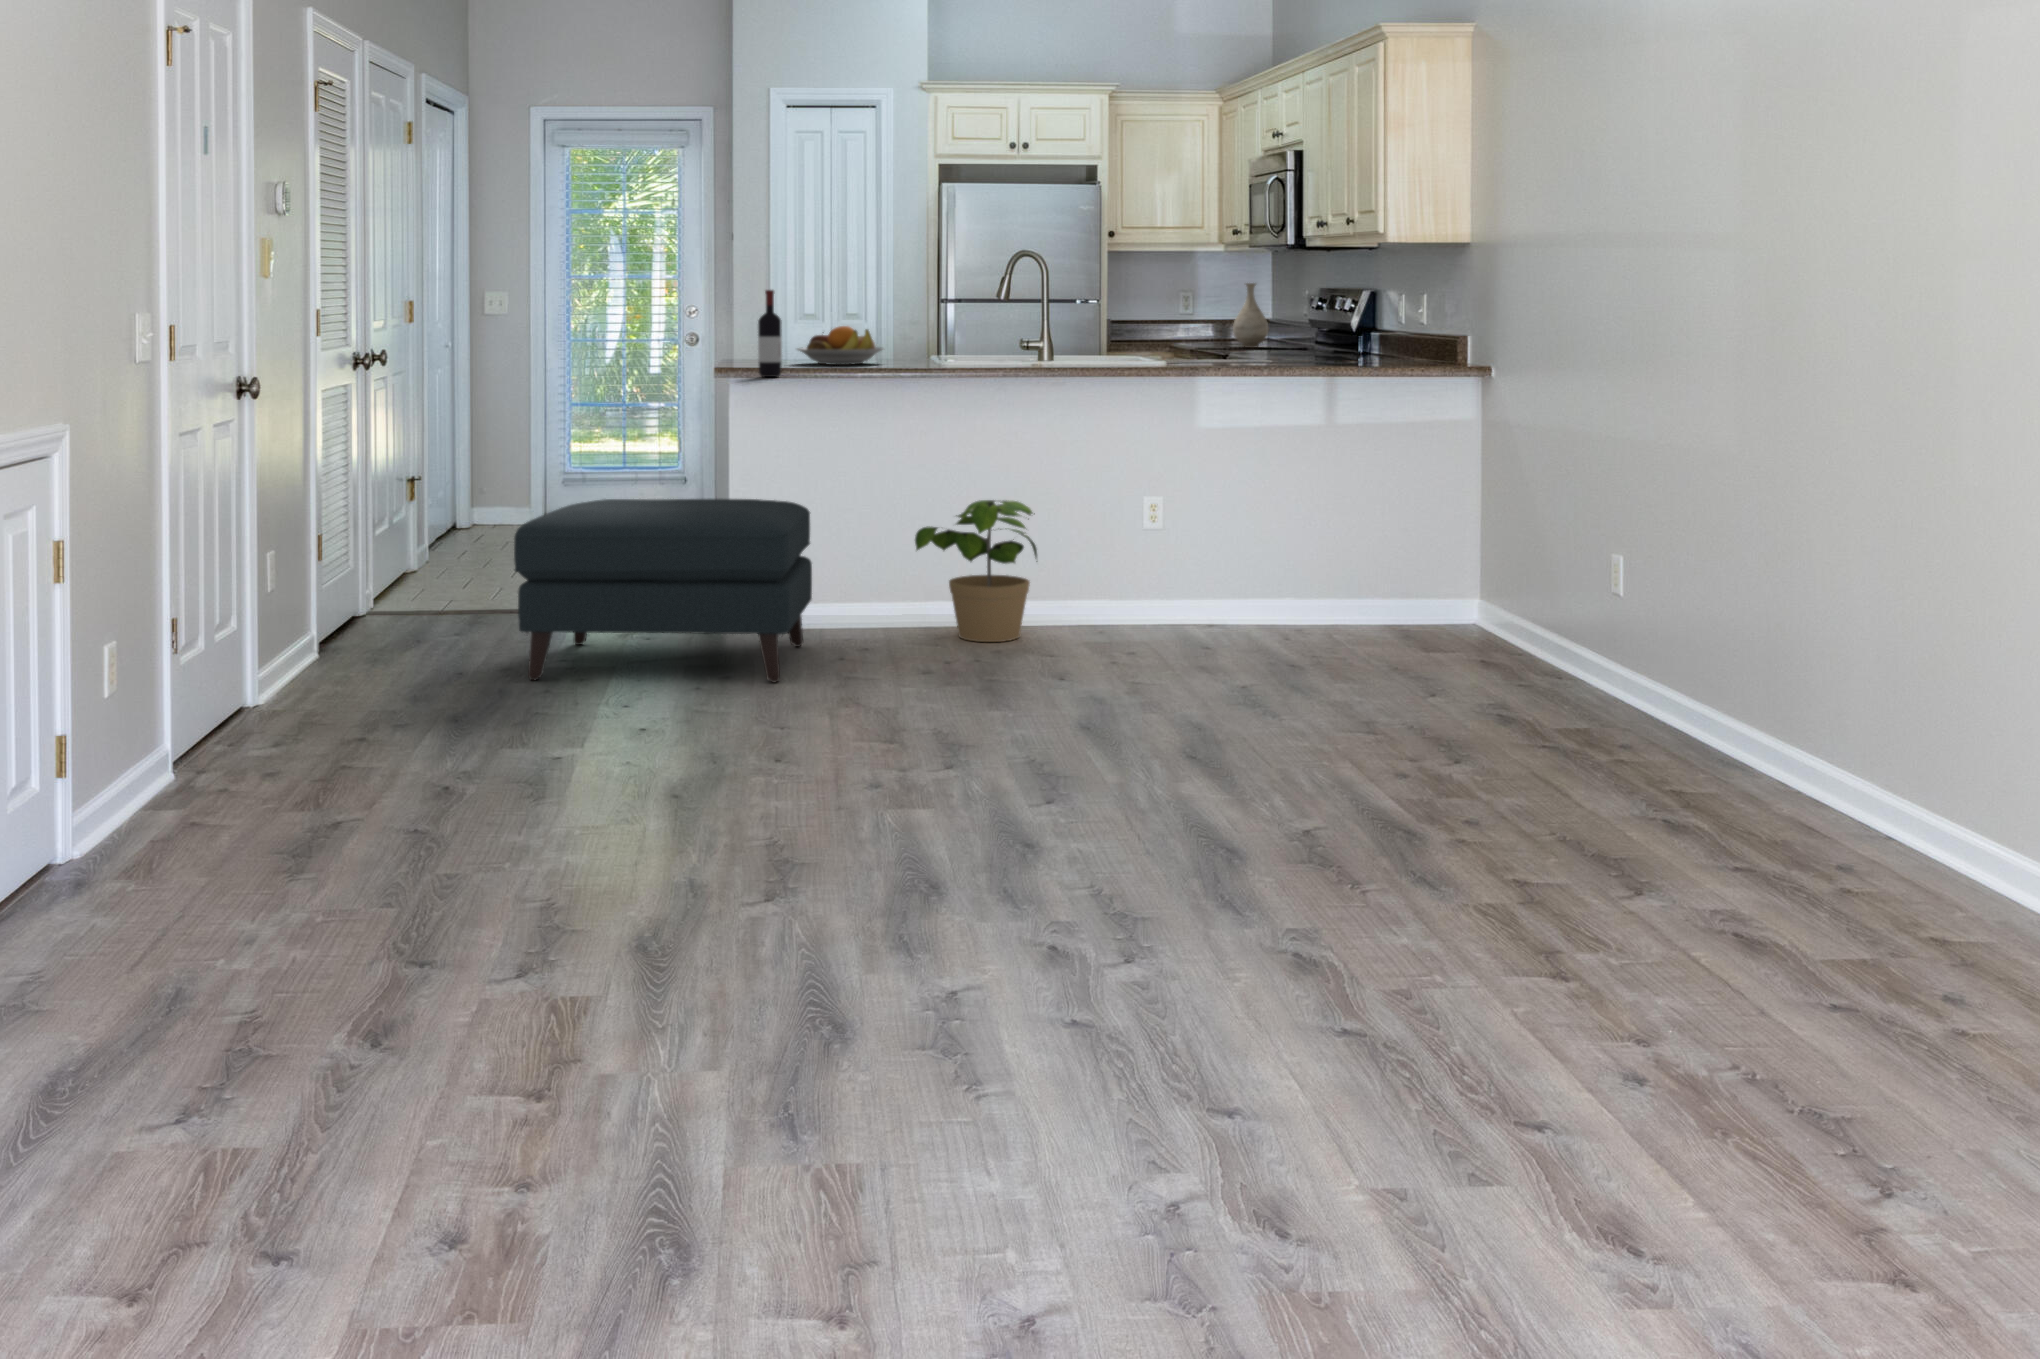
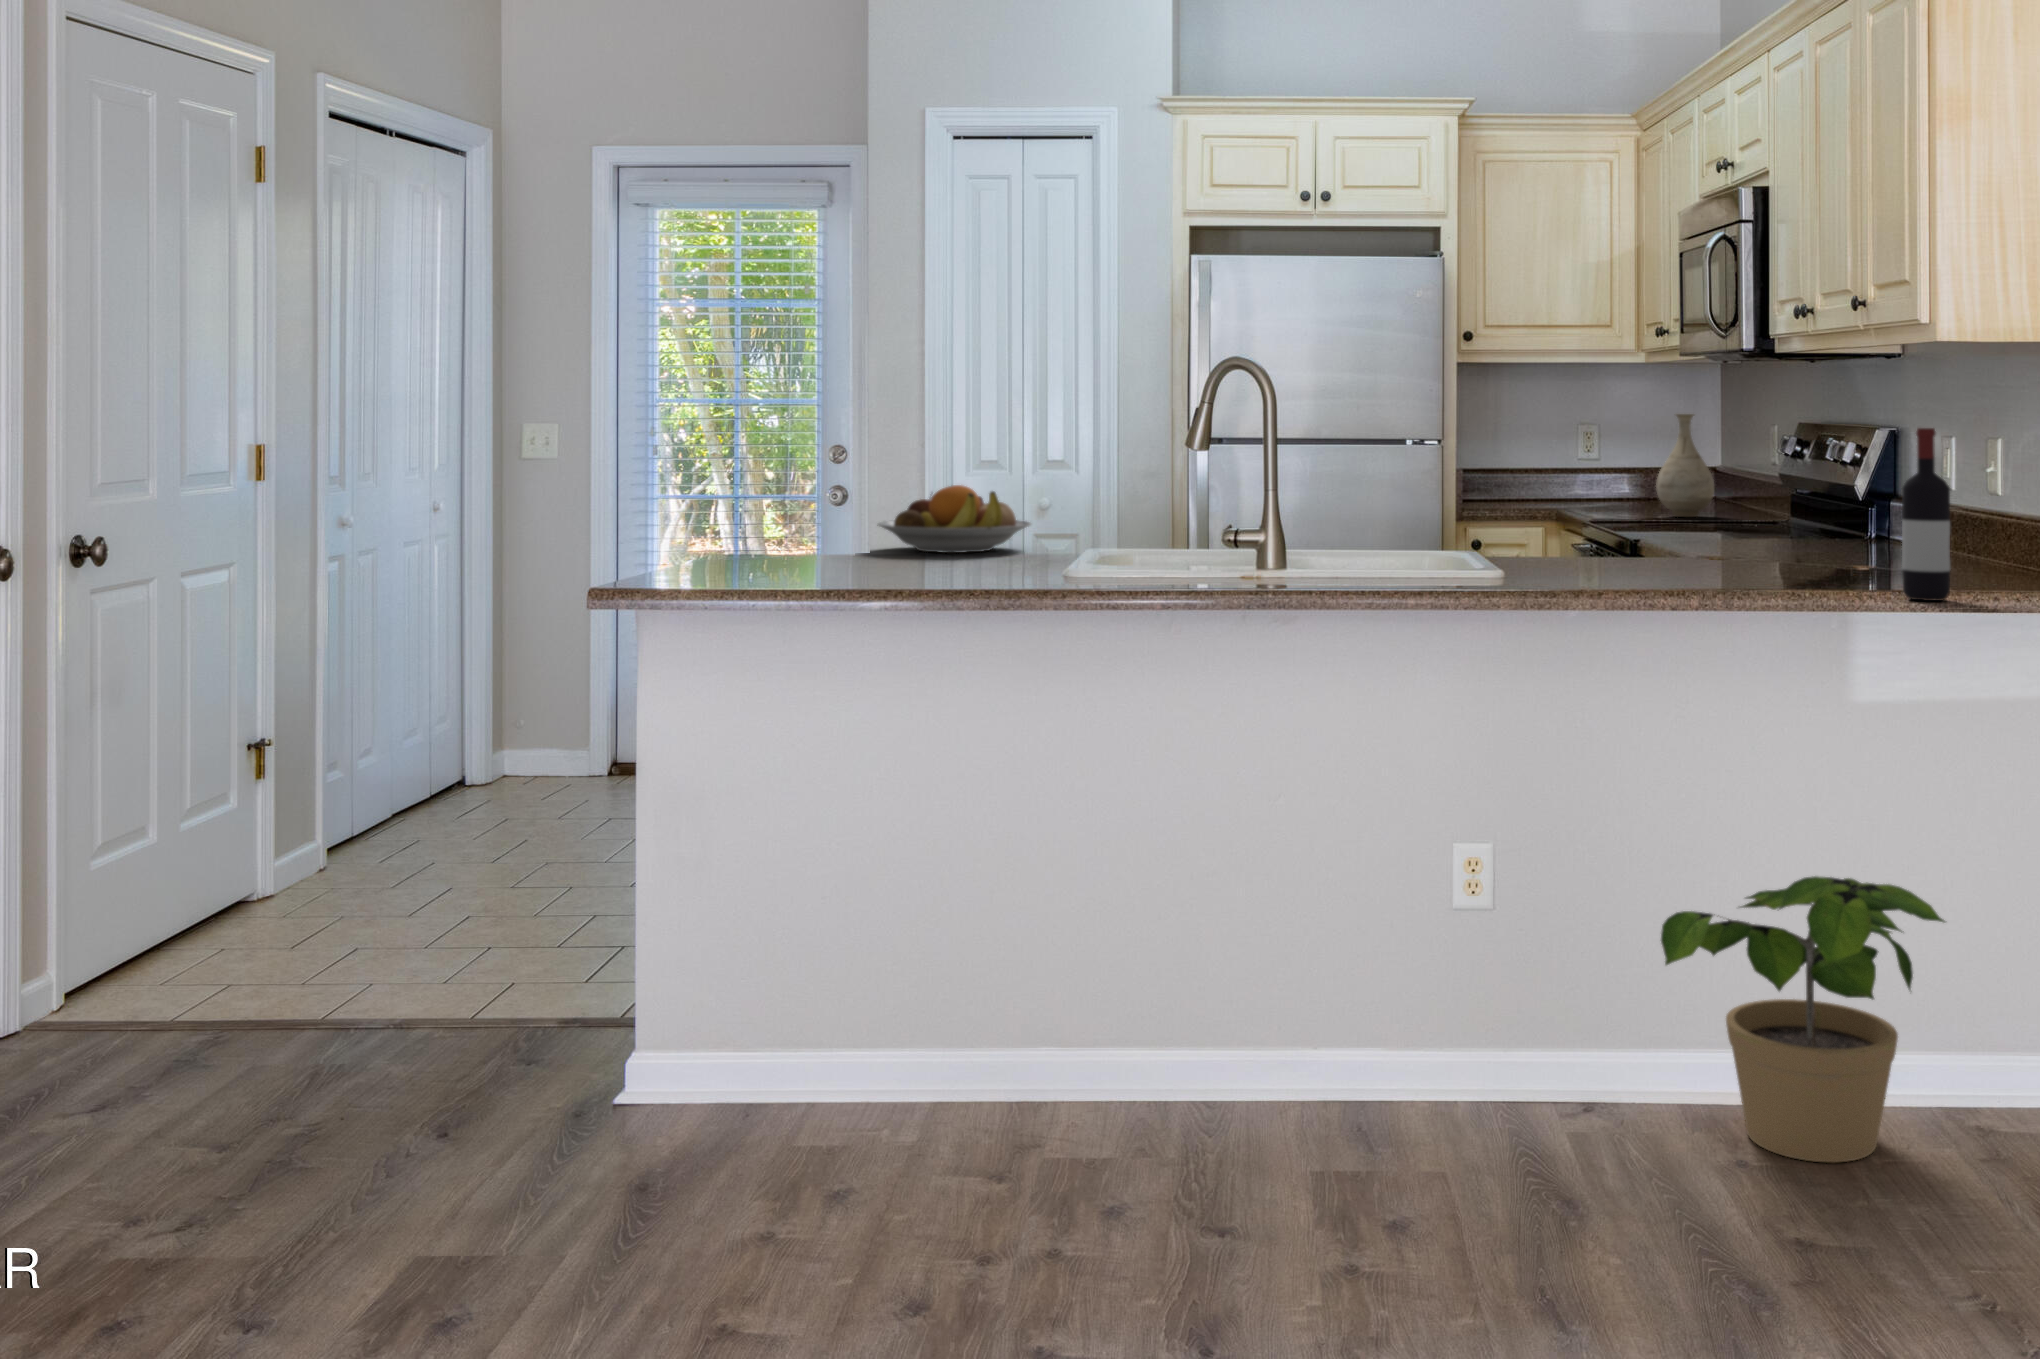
wine bottle: present [758,290,782,377] -> present [1902,428,1950,601]
ottoman: present [514,499,812,682] -> none [43,836,763,1302]
potted plant: present [915,500,1037,642] -> present [1661,876,1945,1163]

